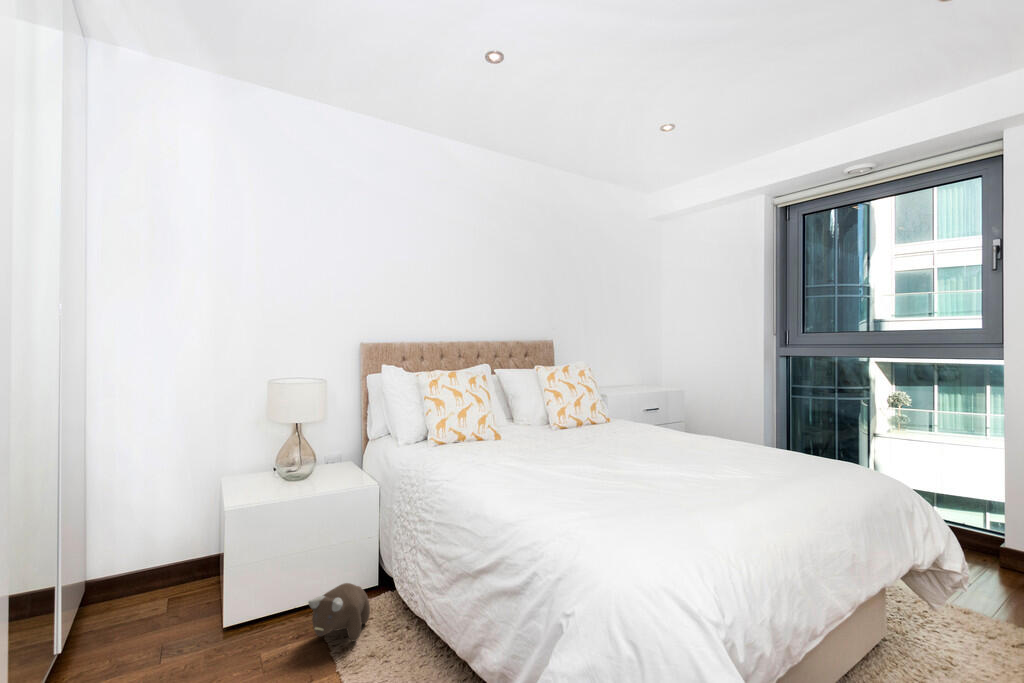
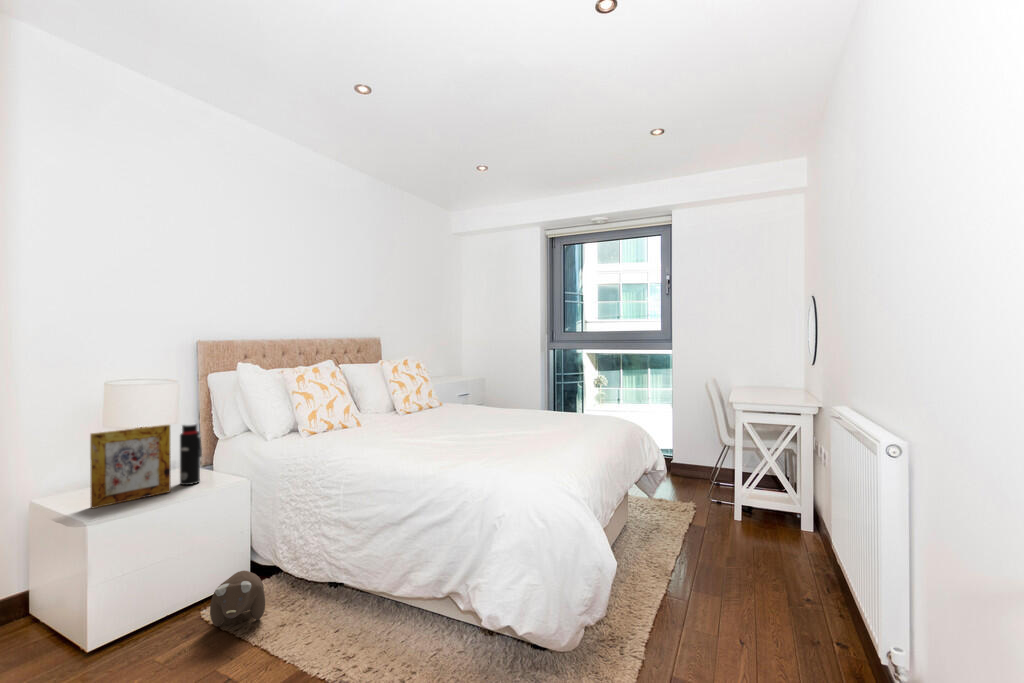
picture frame: none [240,422,307,495] -> present [90,425,171,508]
water bottle: none [322,422,339,482] -> present [180,423,202,485]

